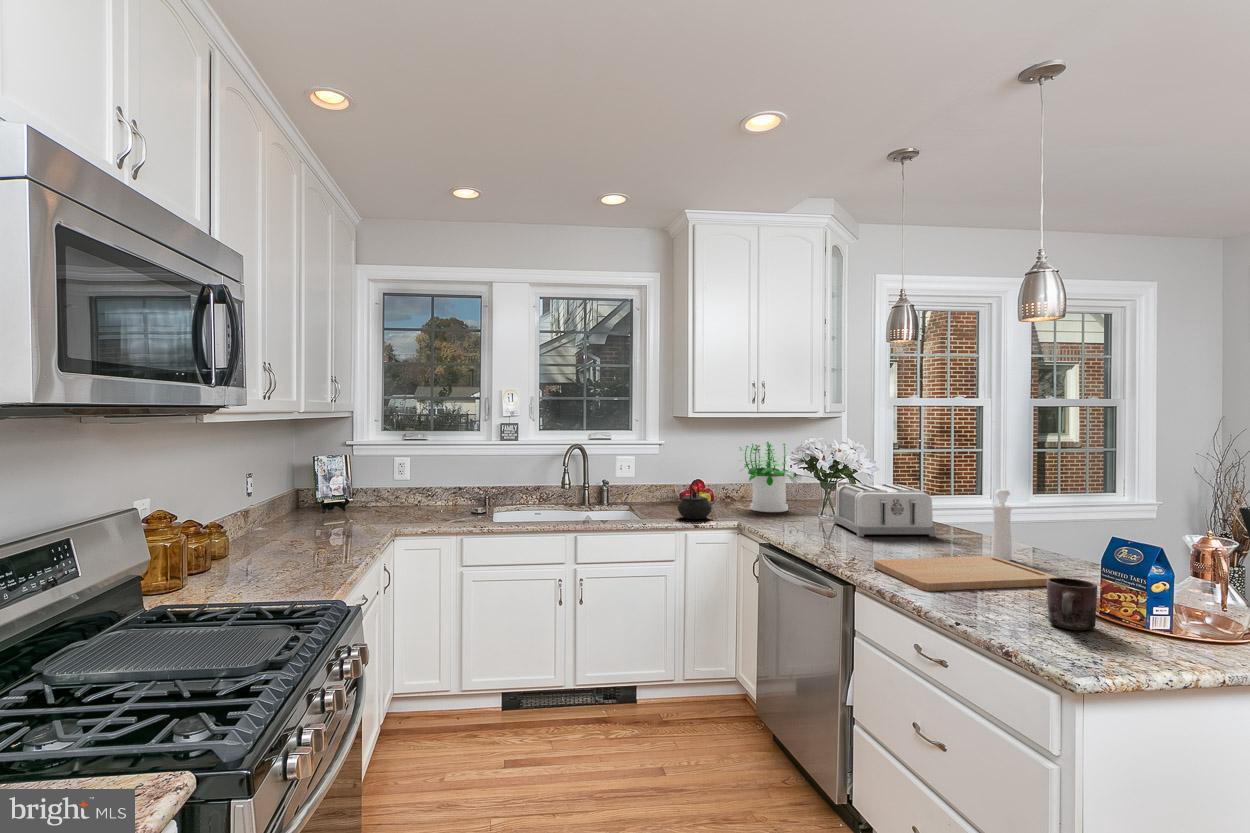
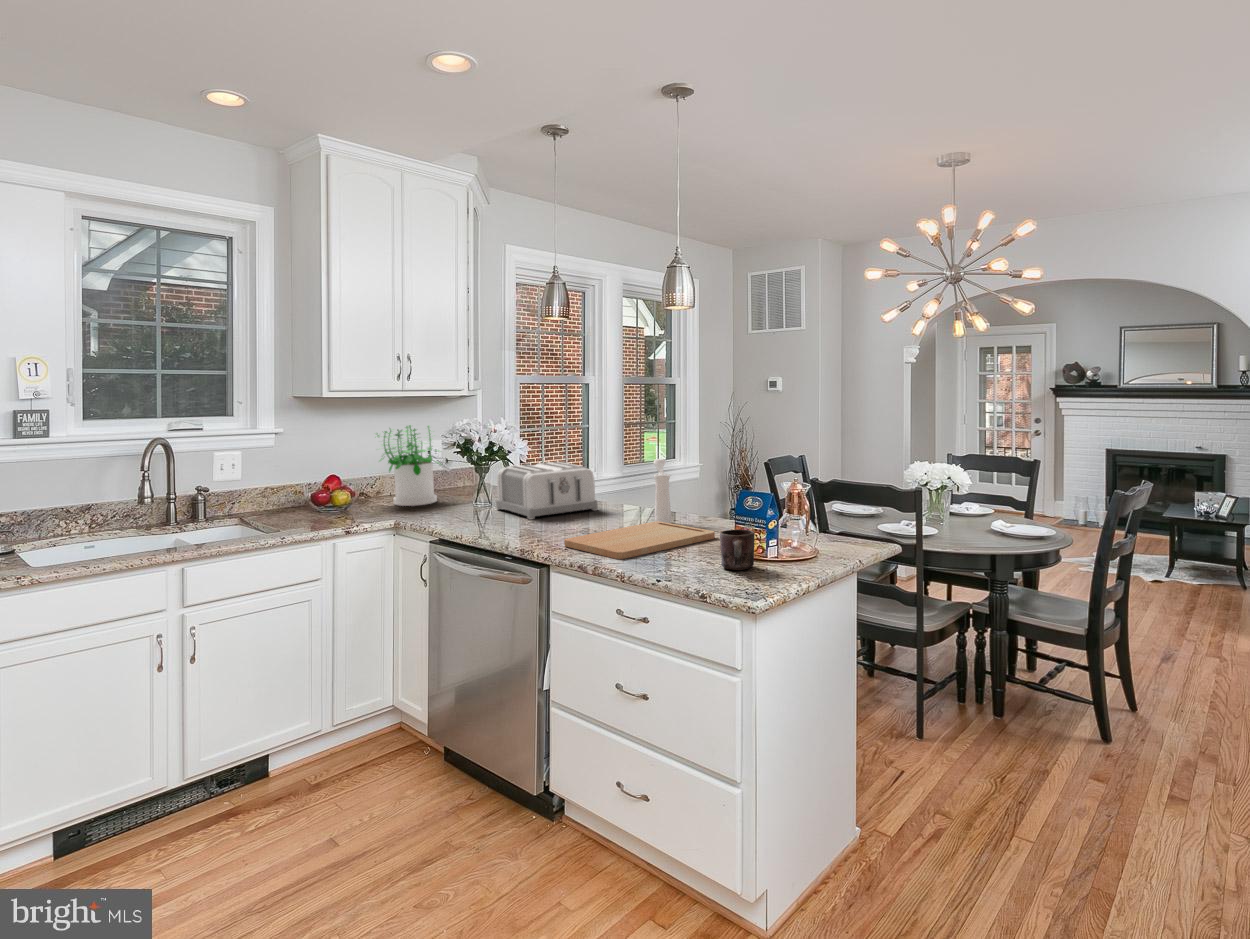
kettle: present [678,480,712,519] -> none [316,477,358,524]

